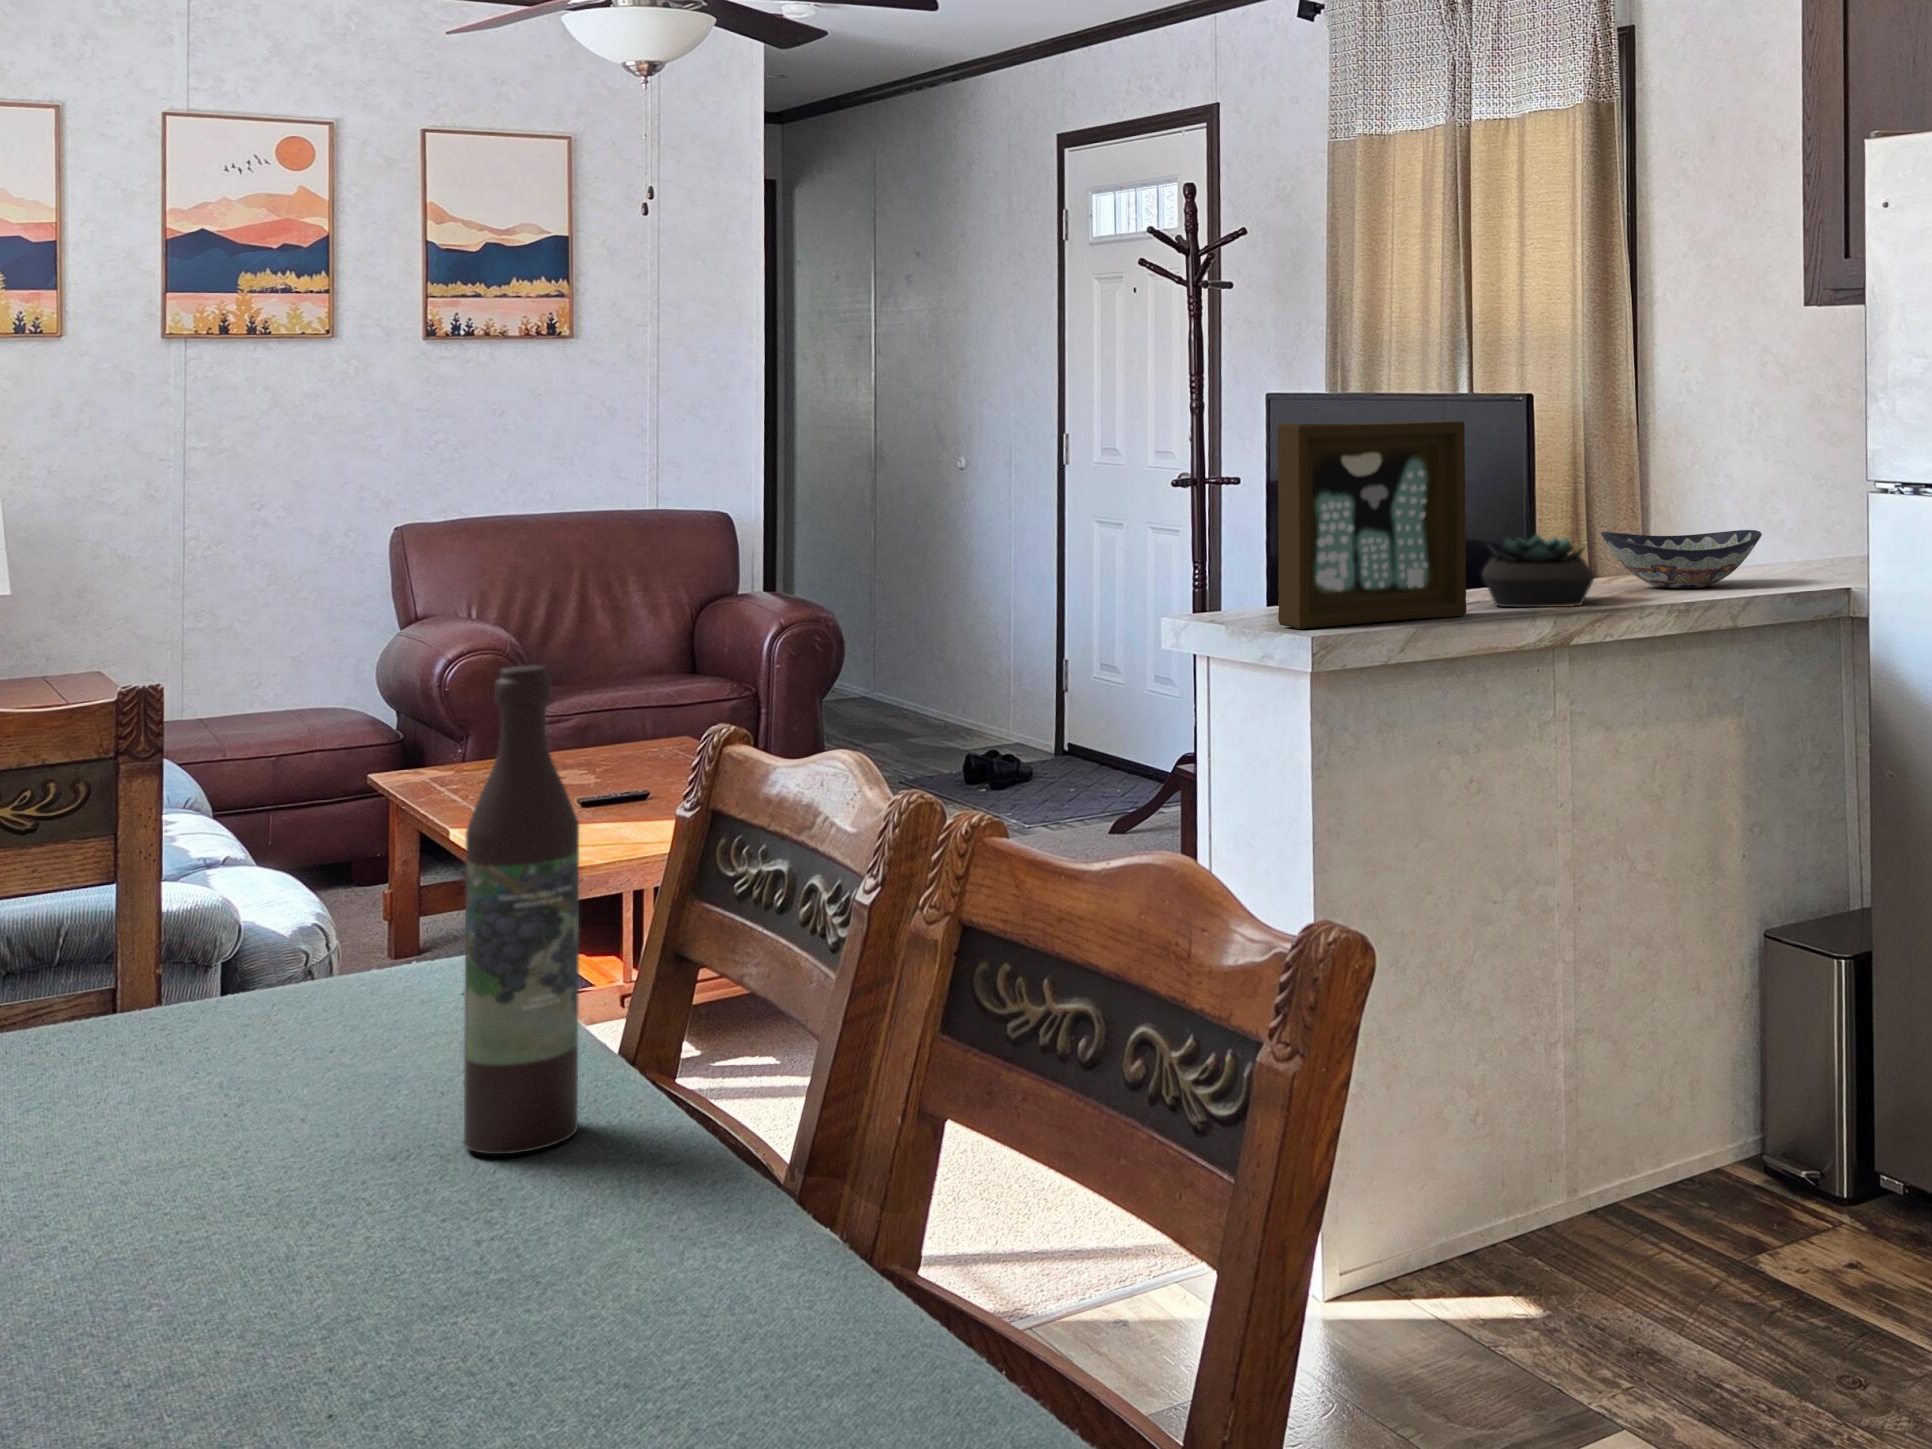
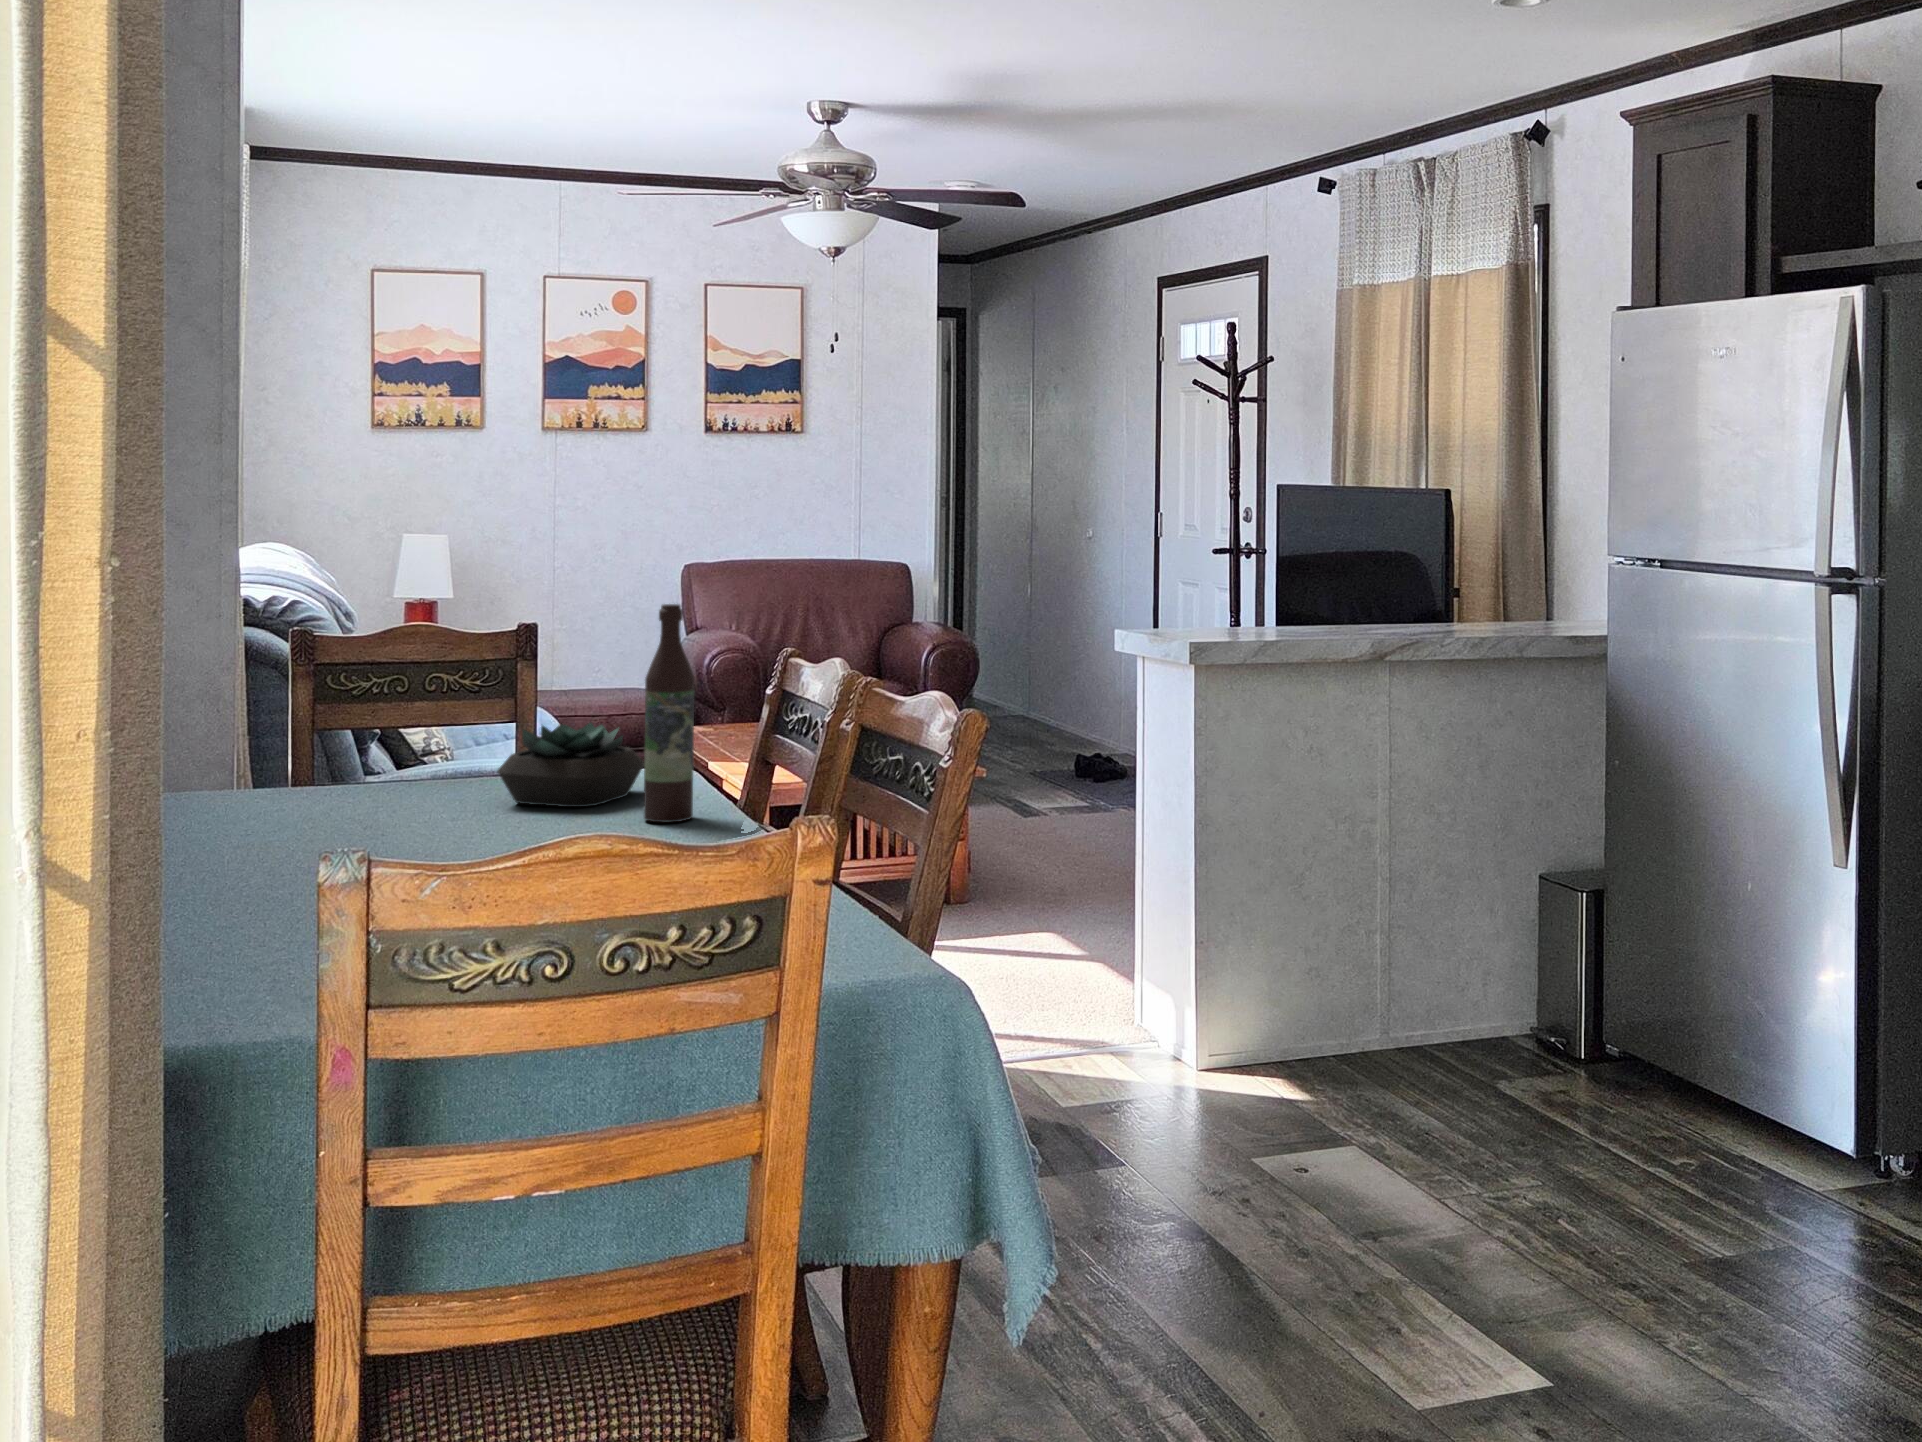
picture frame: present [1277,421,1466,629] -> none [1184,504,1316,638]
decorative bowl: present [1601,530,1762,588] -> none [1443,587,1560,628]
succulent plant: present [1482,534,1595,607] -> present [498,723,644,807]

